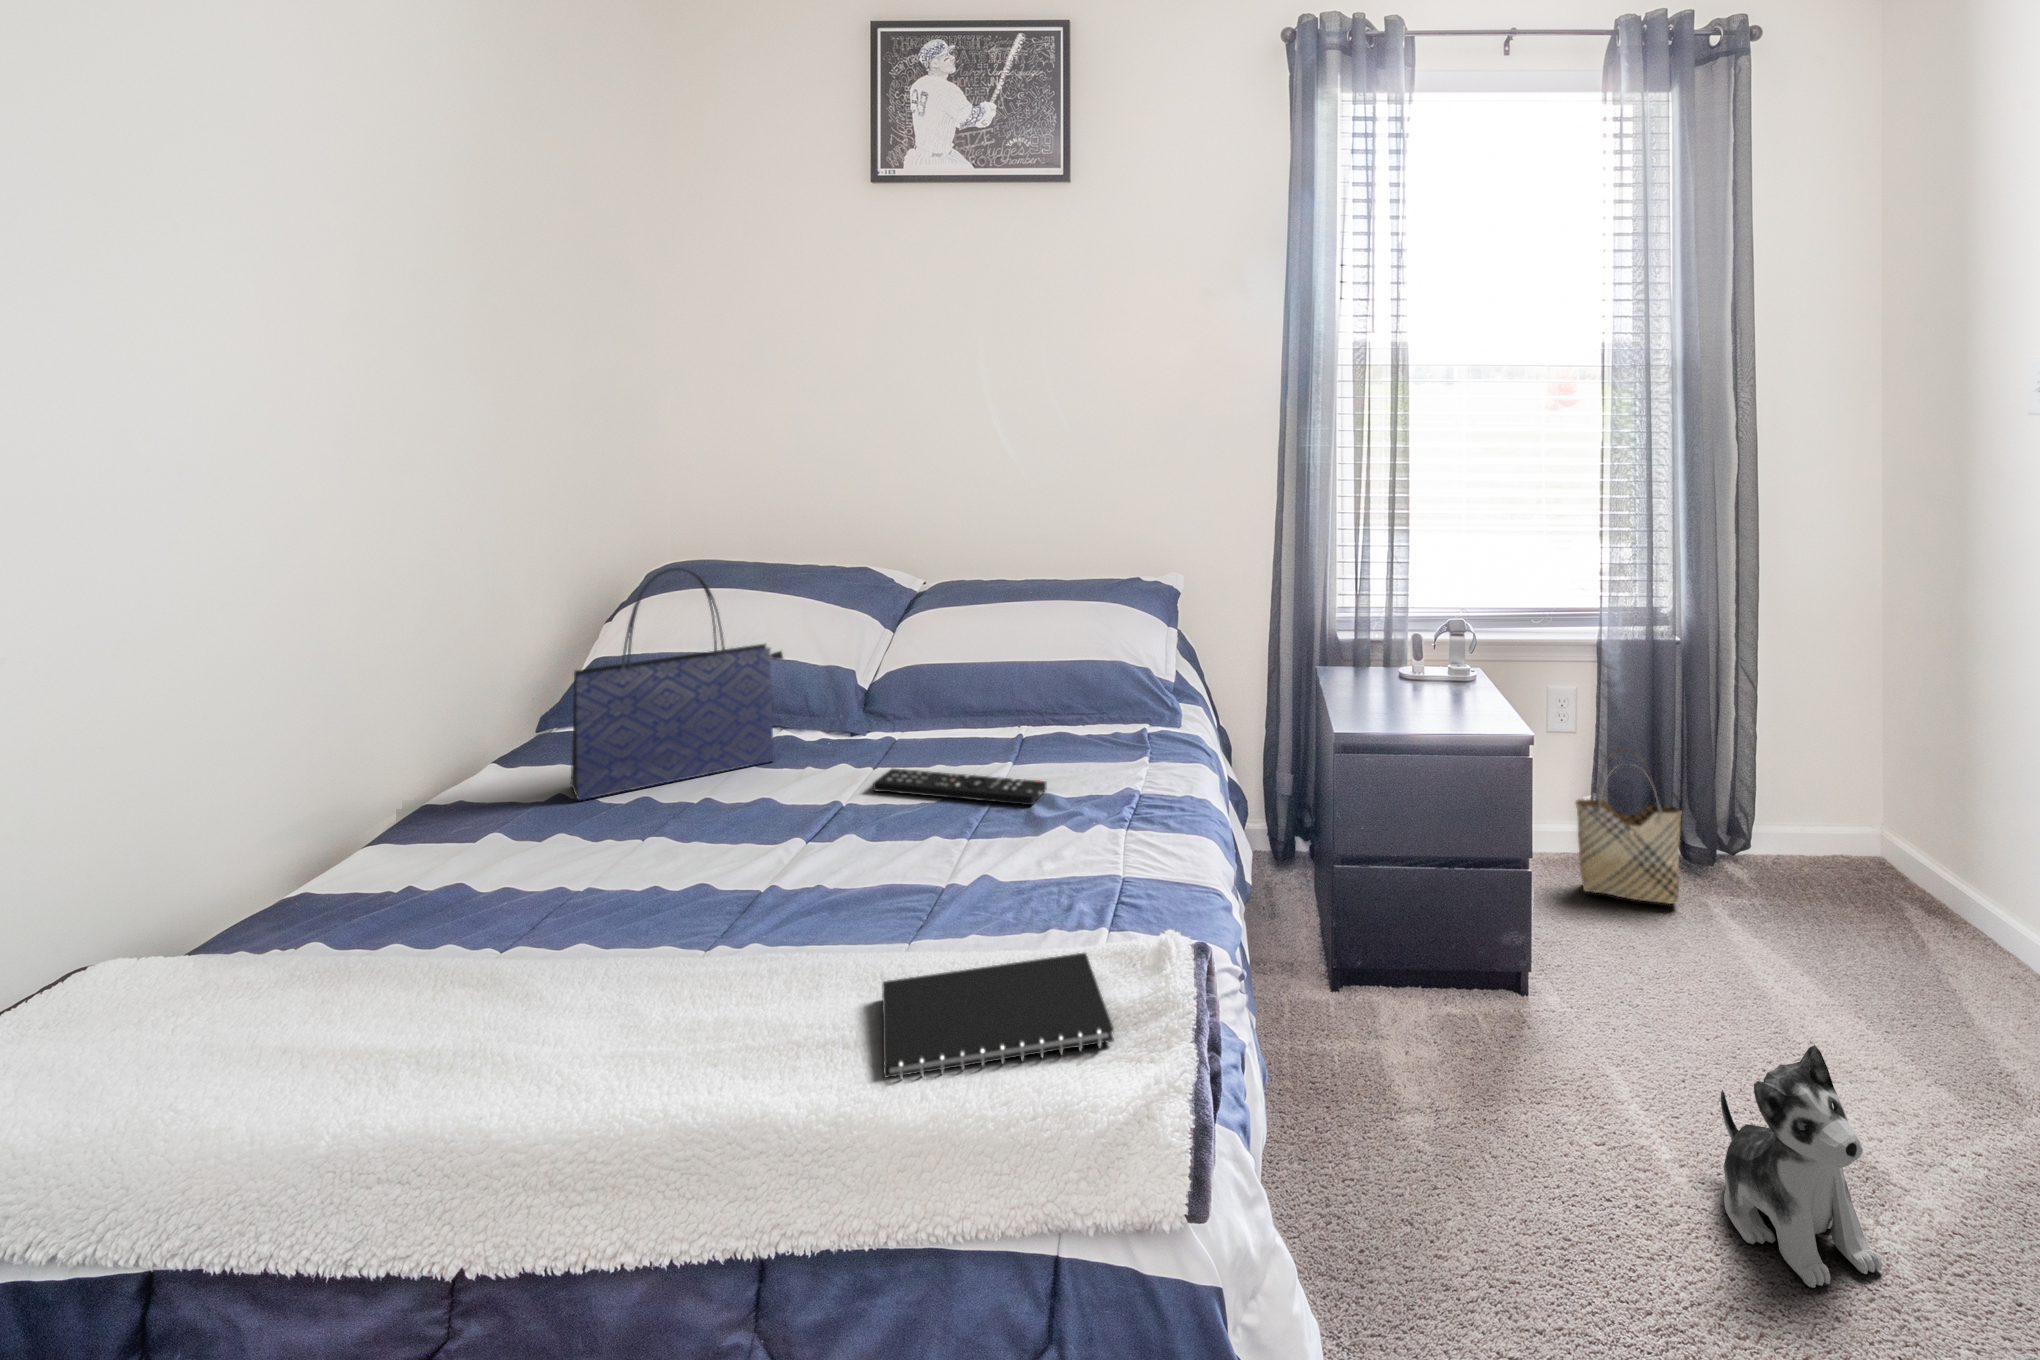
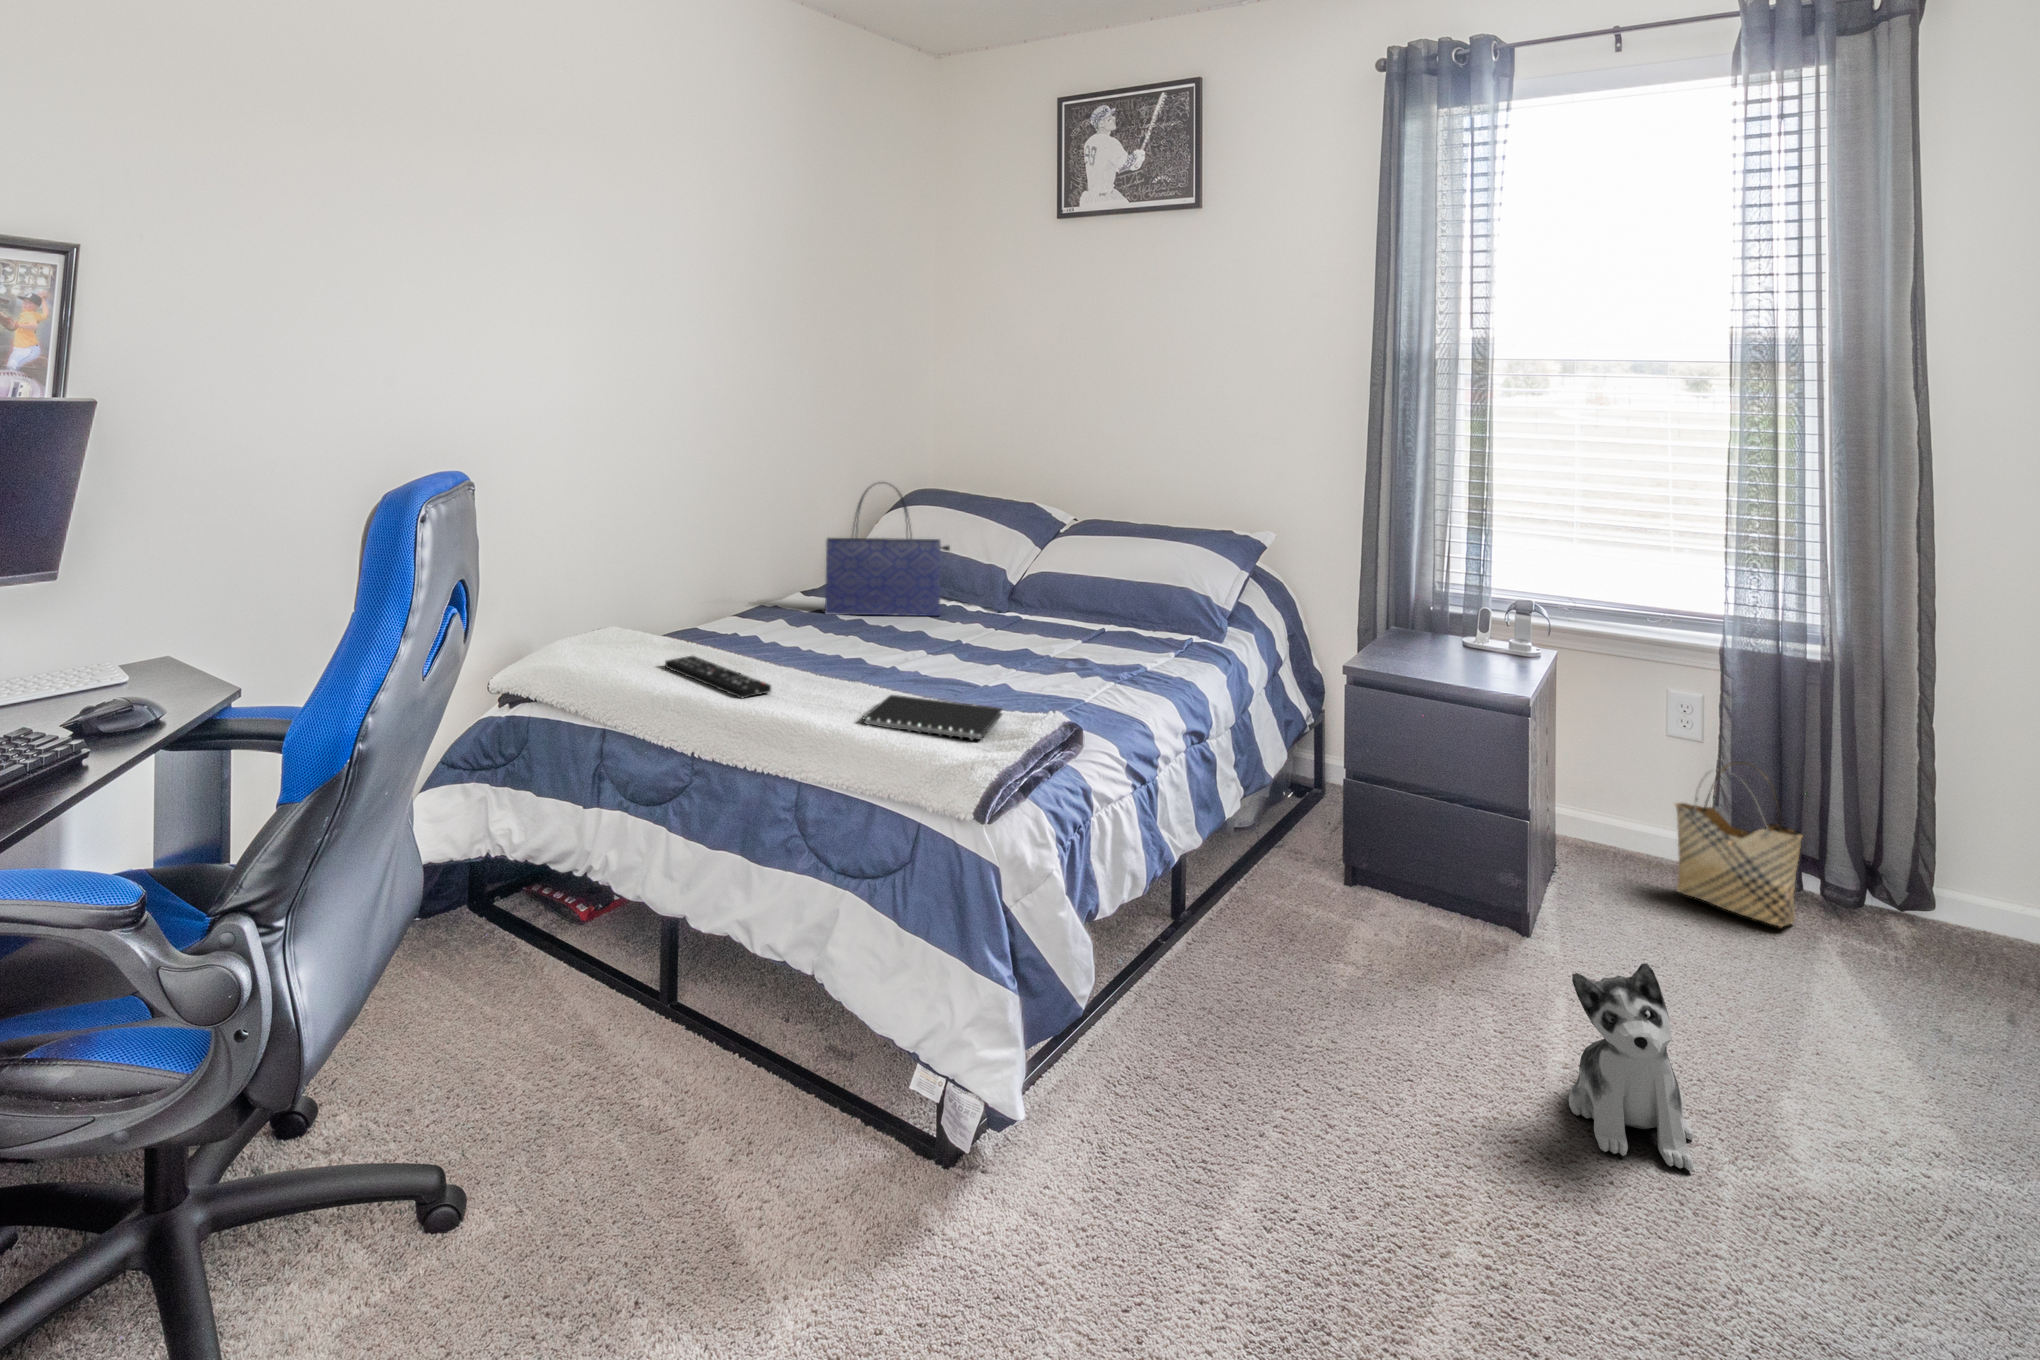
remote control: present [873,769,1047,805] -> present [665,656,771,698]

